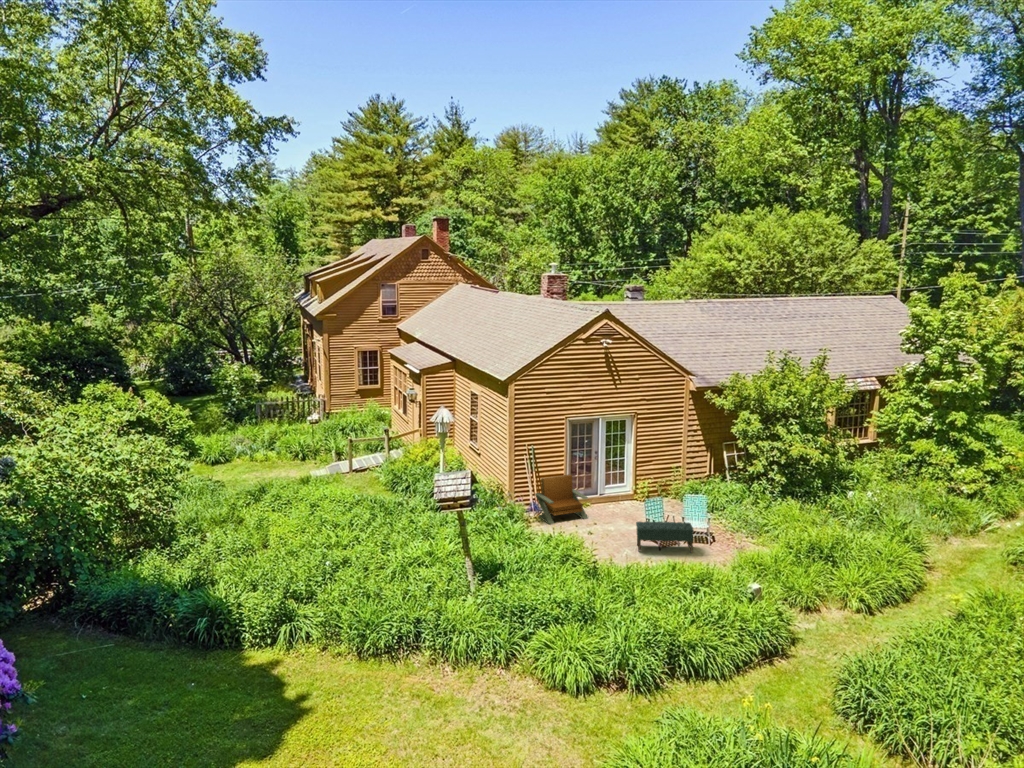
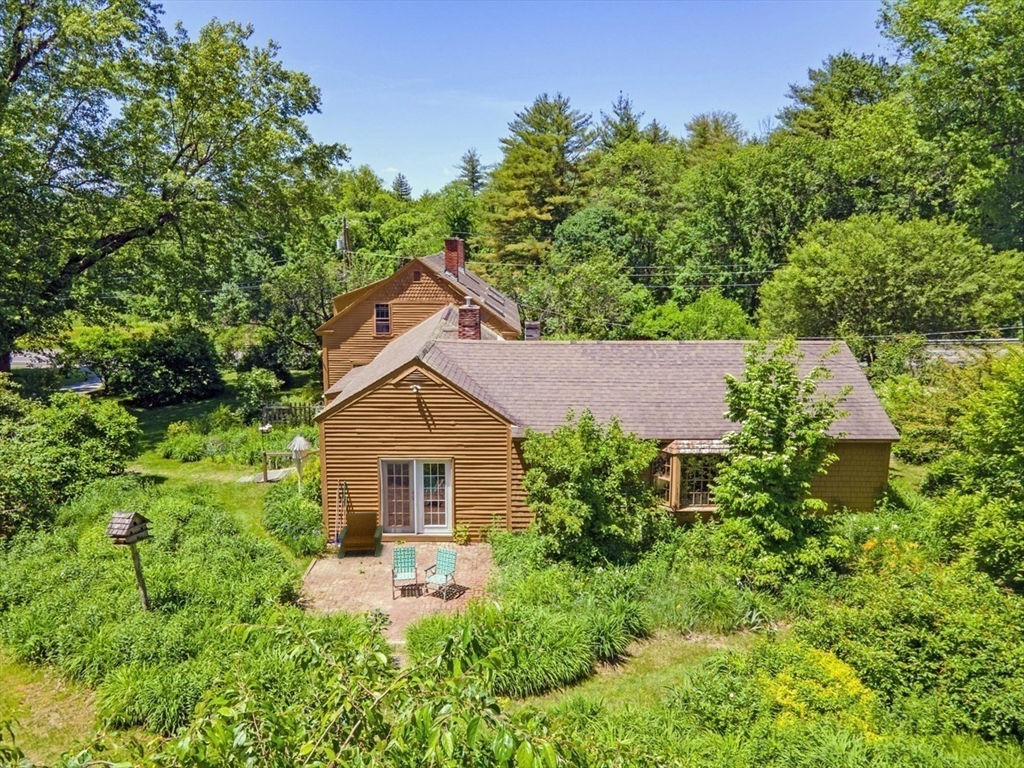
bench: present [636,522,694,553] -> none [362,570,418,609]

